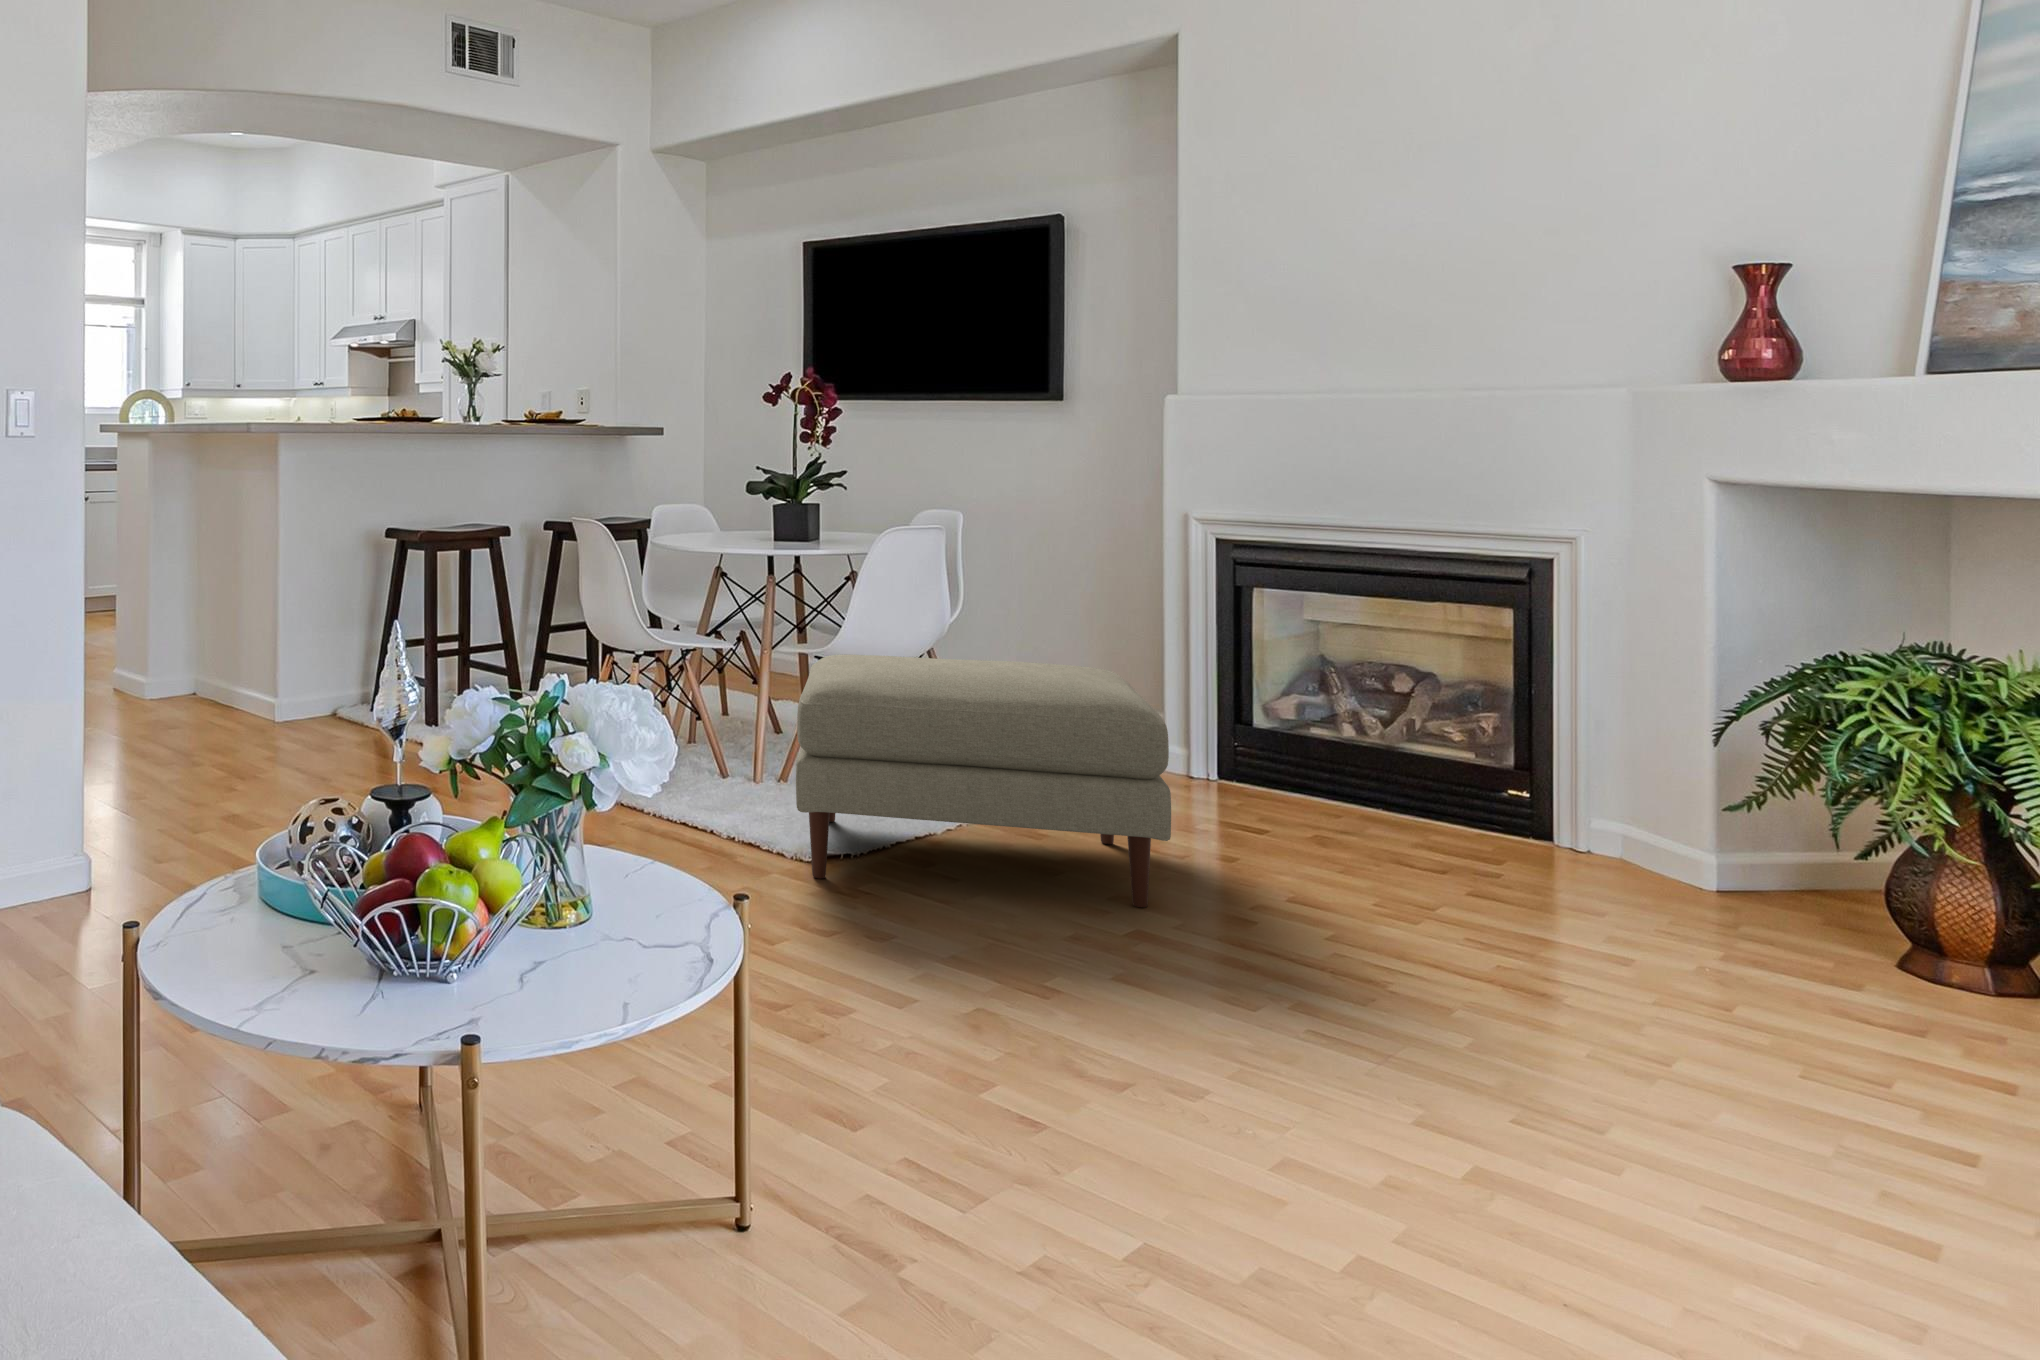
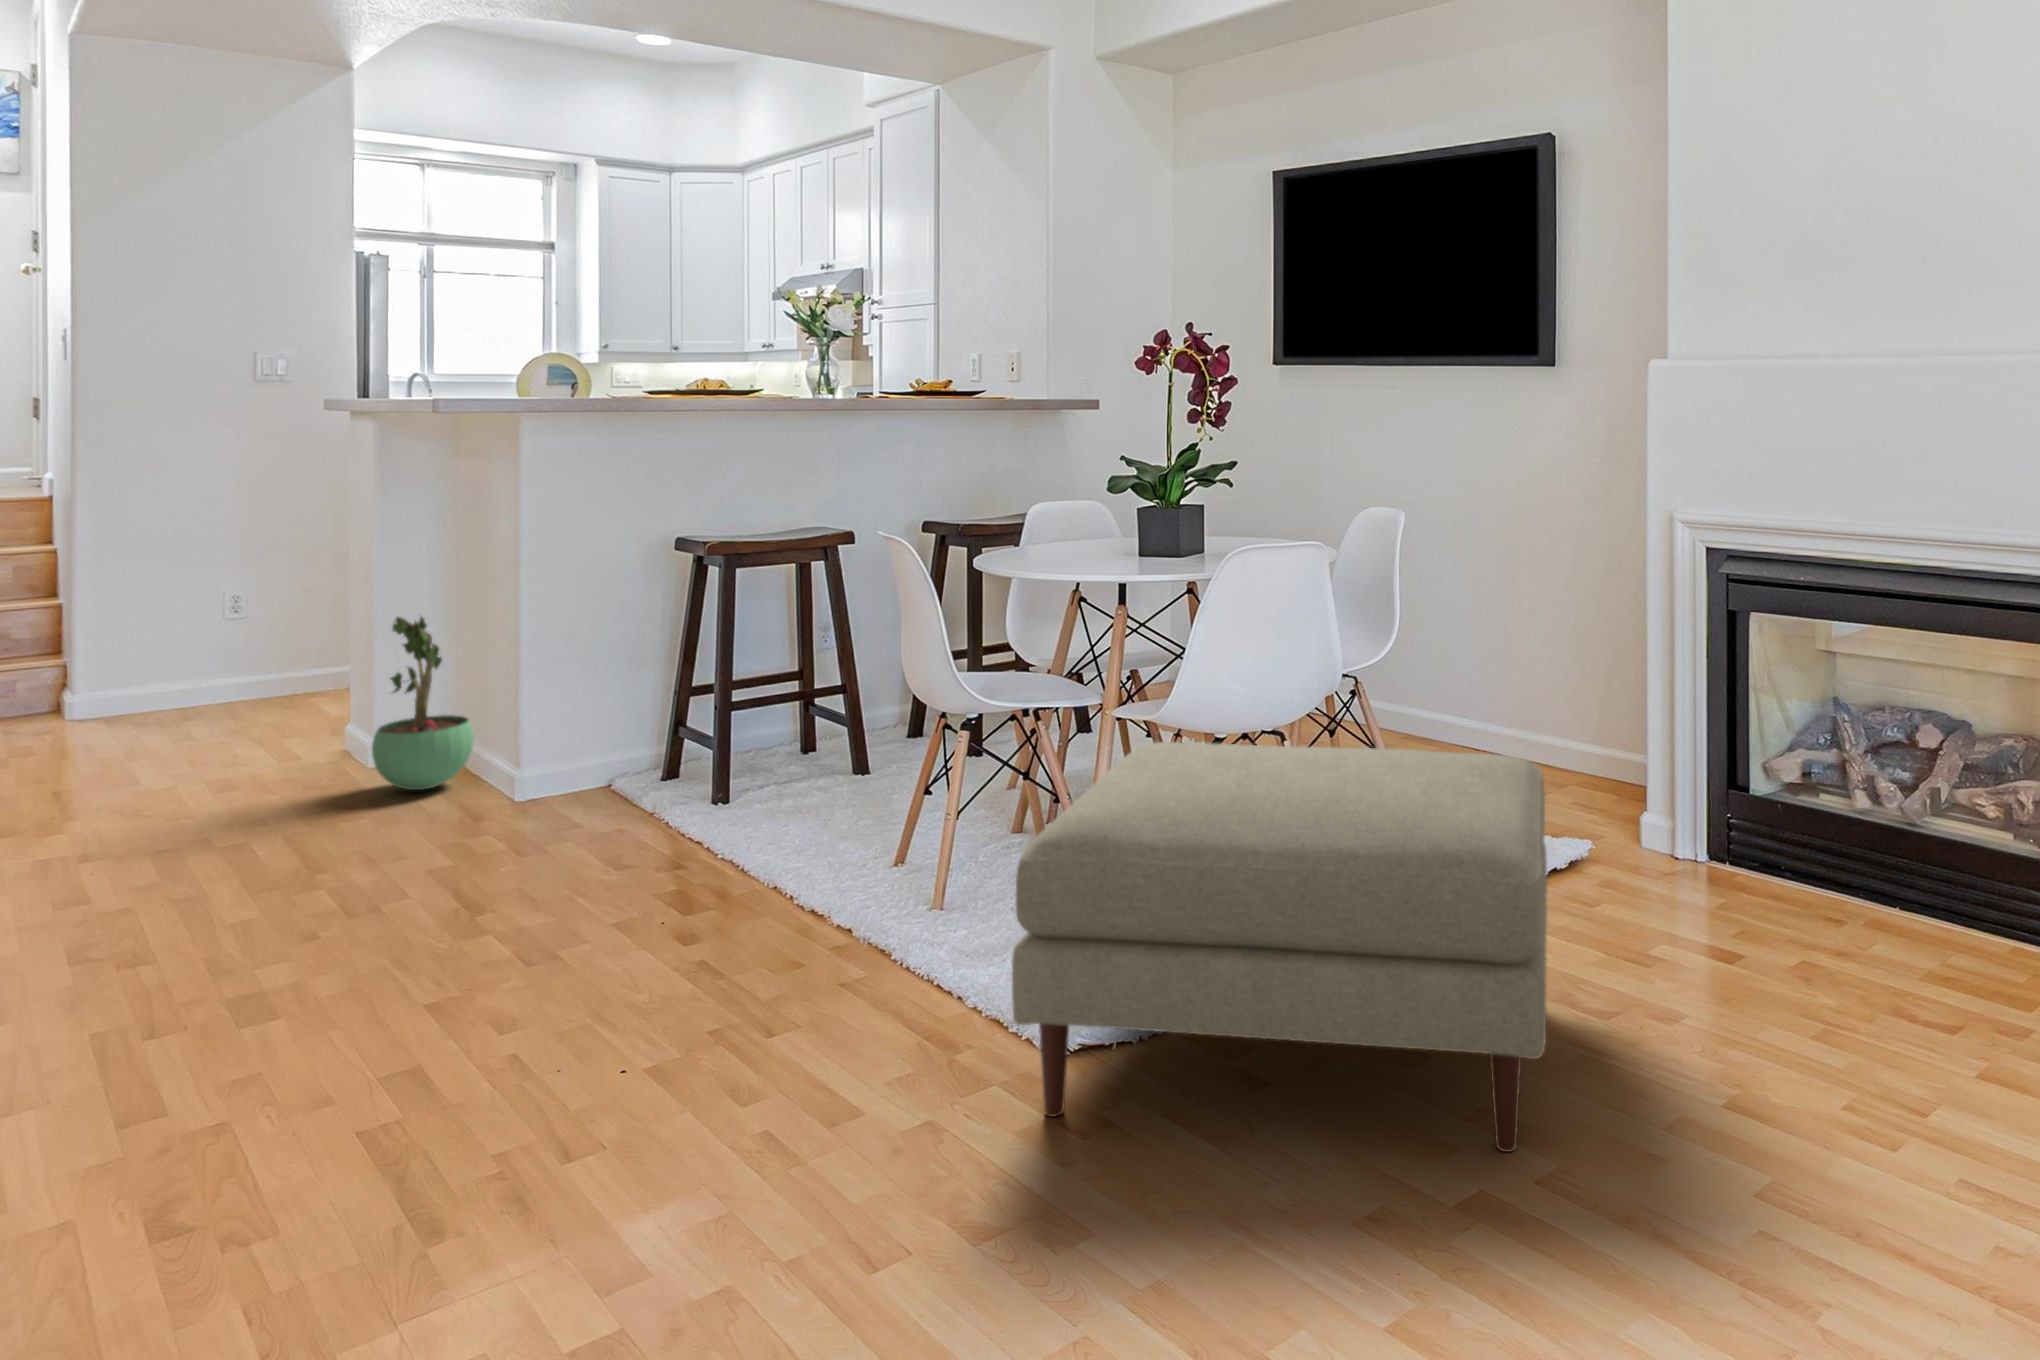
potted plant: none [157,573,225,706] -> present [372,617,474,790]

